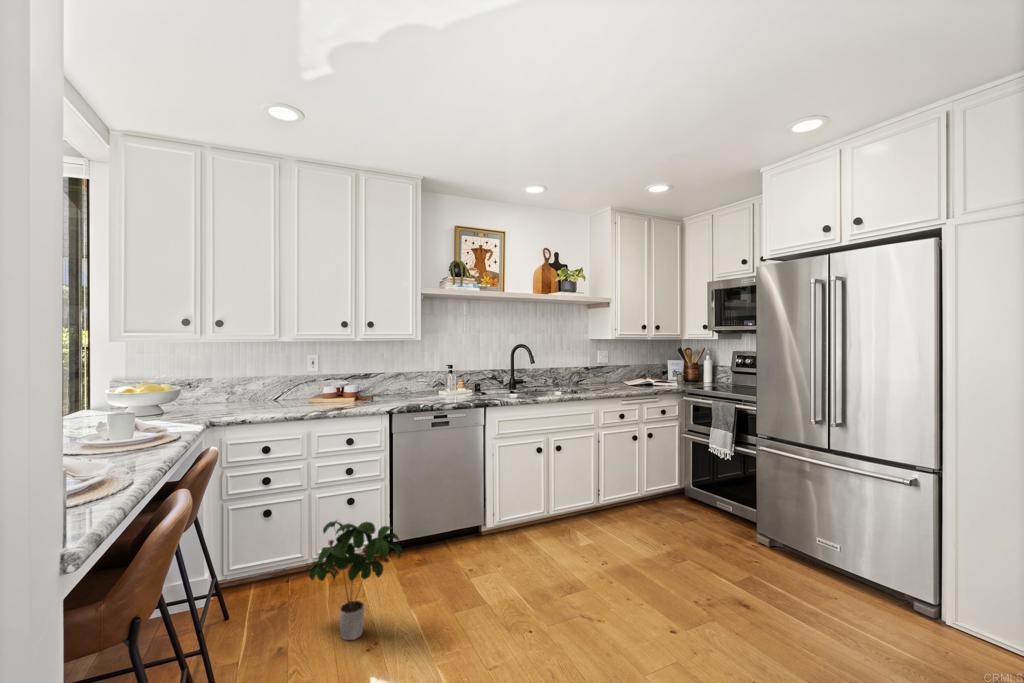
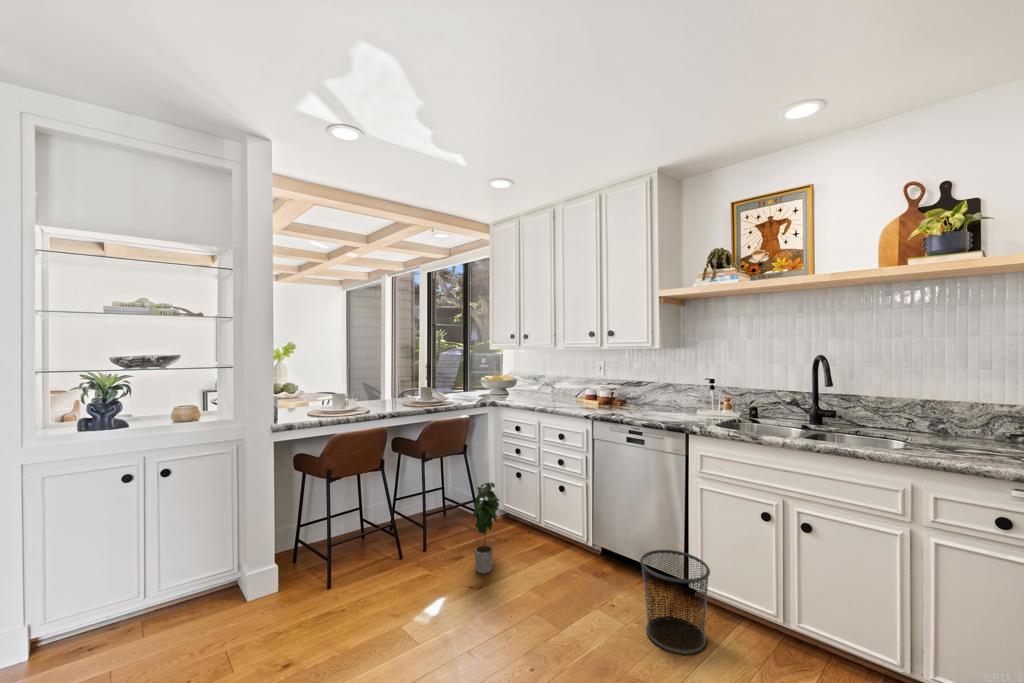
waste bin: none [500,493,549,562] -> present [640,550,710,653]

